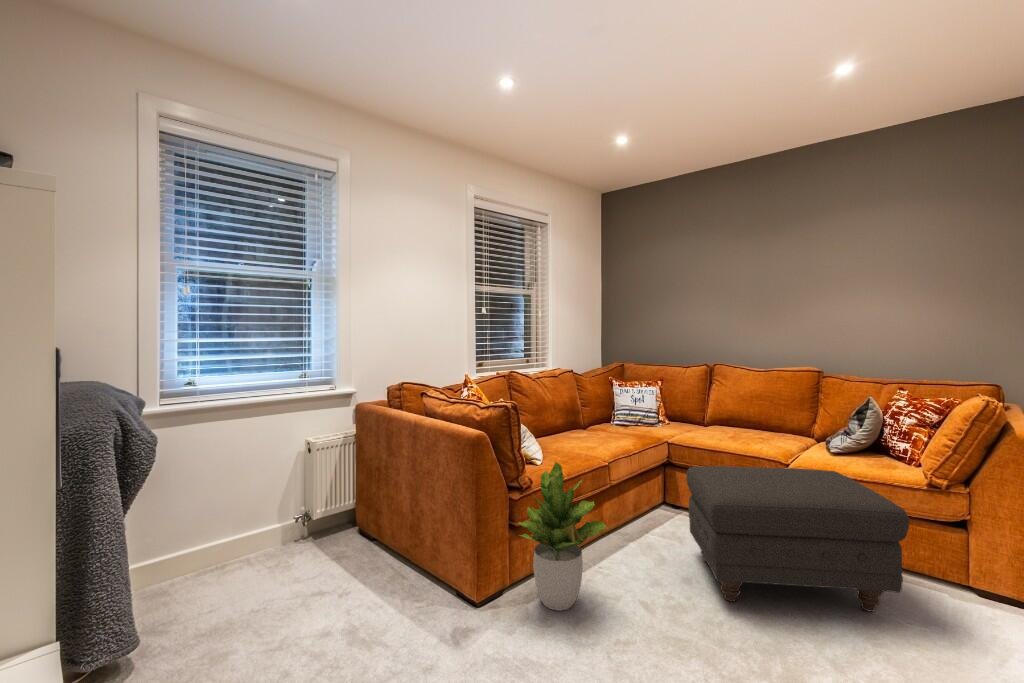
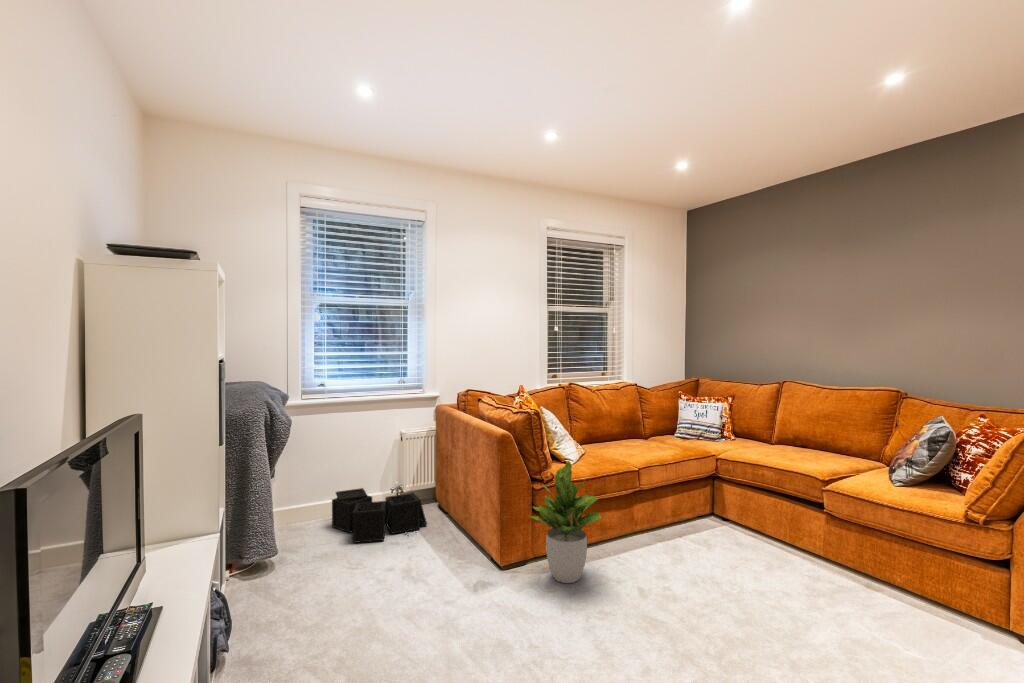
ottoman: present [686,466,909,611] -> none [699,477,899,633]
storage bin: none [214,519,354,602] -> present [332,488,427,543]

